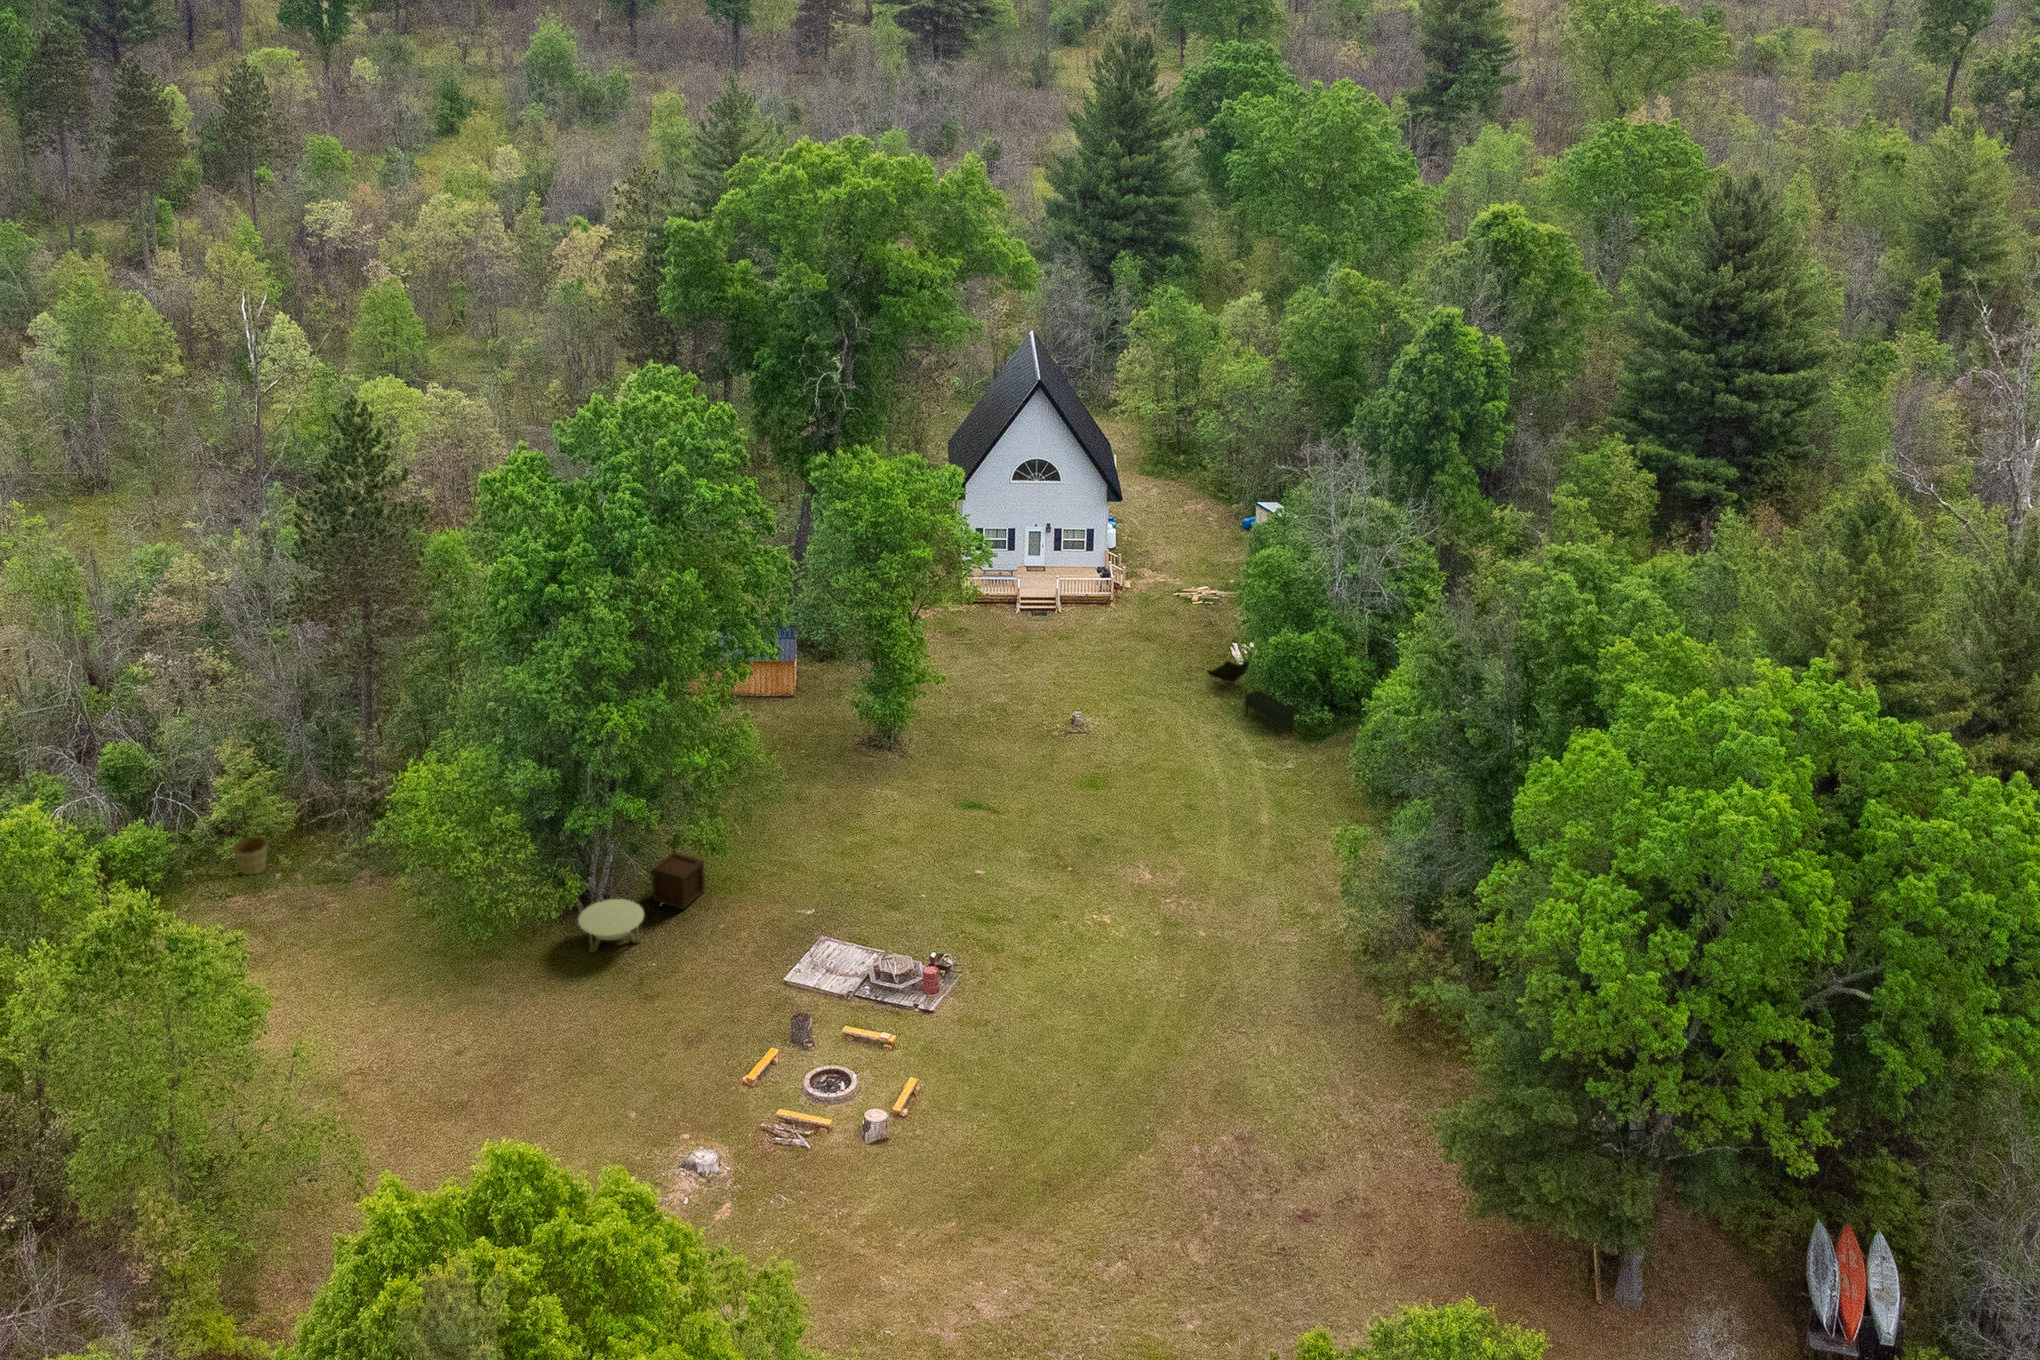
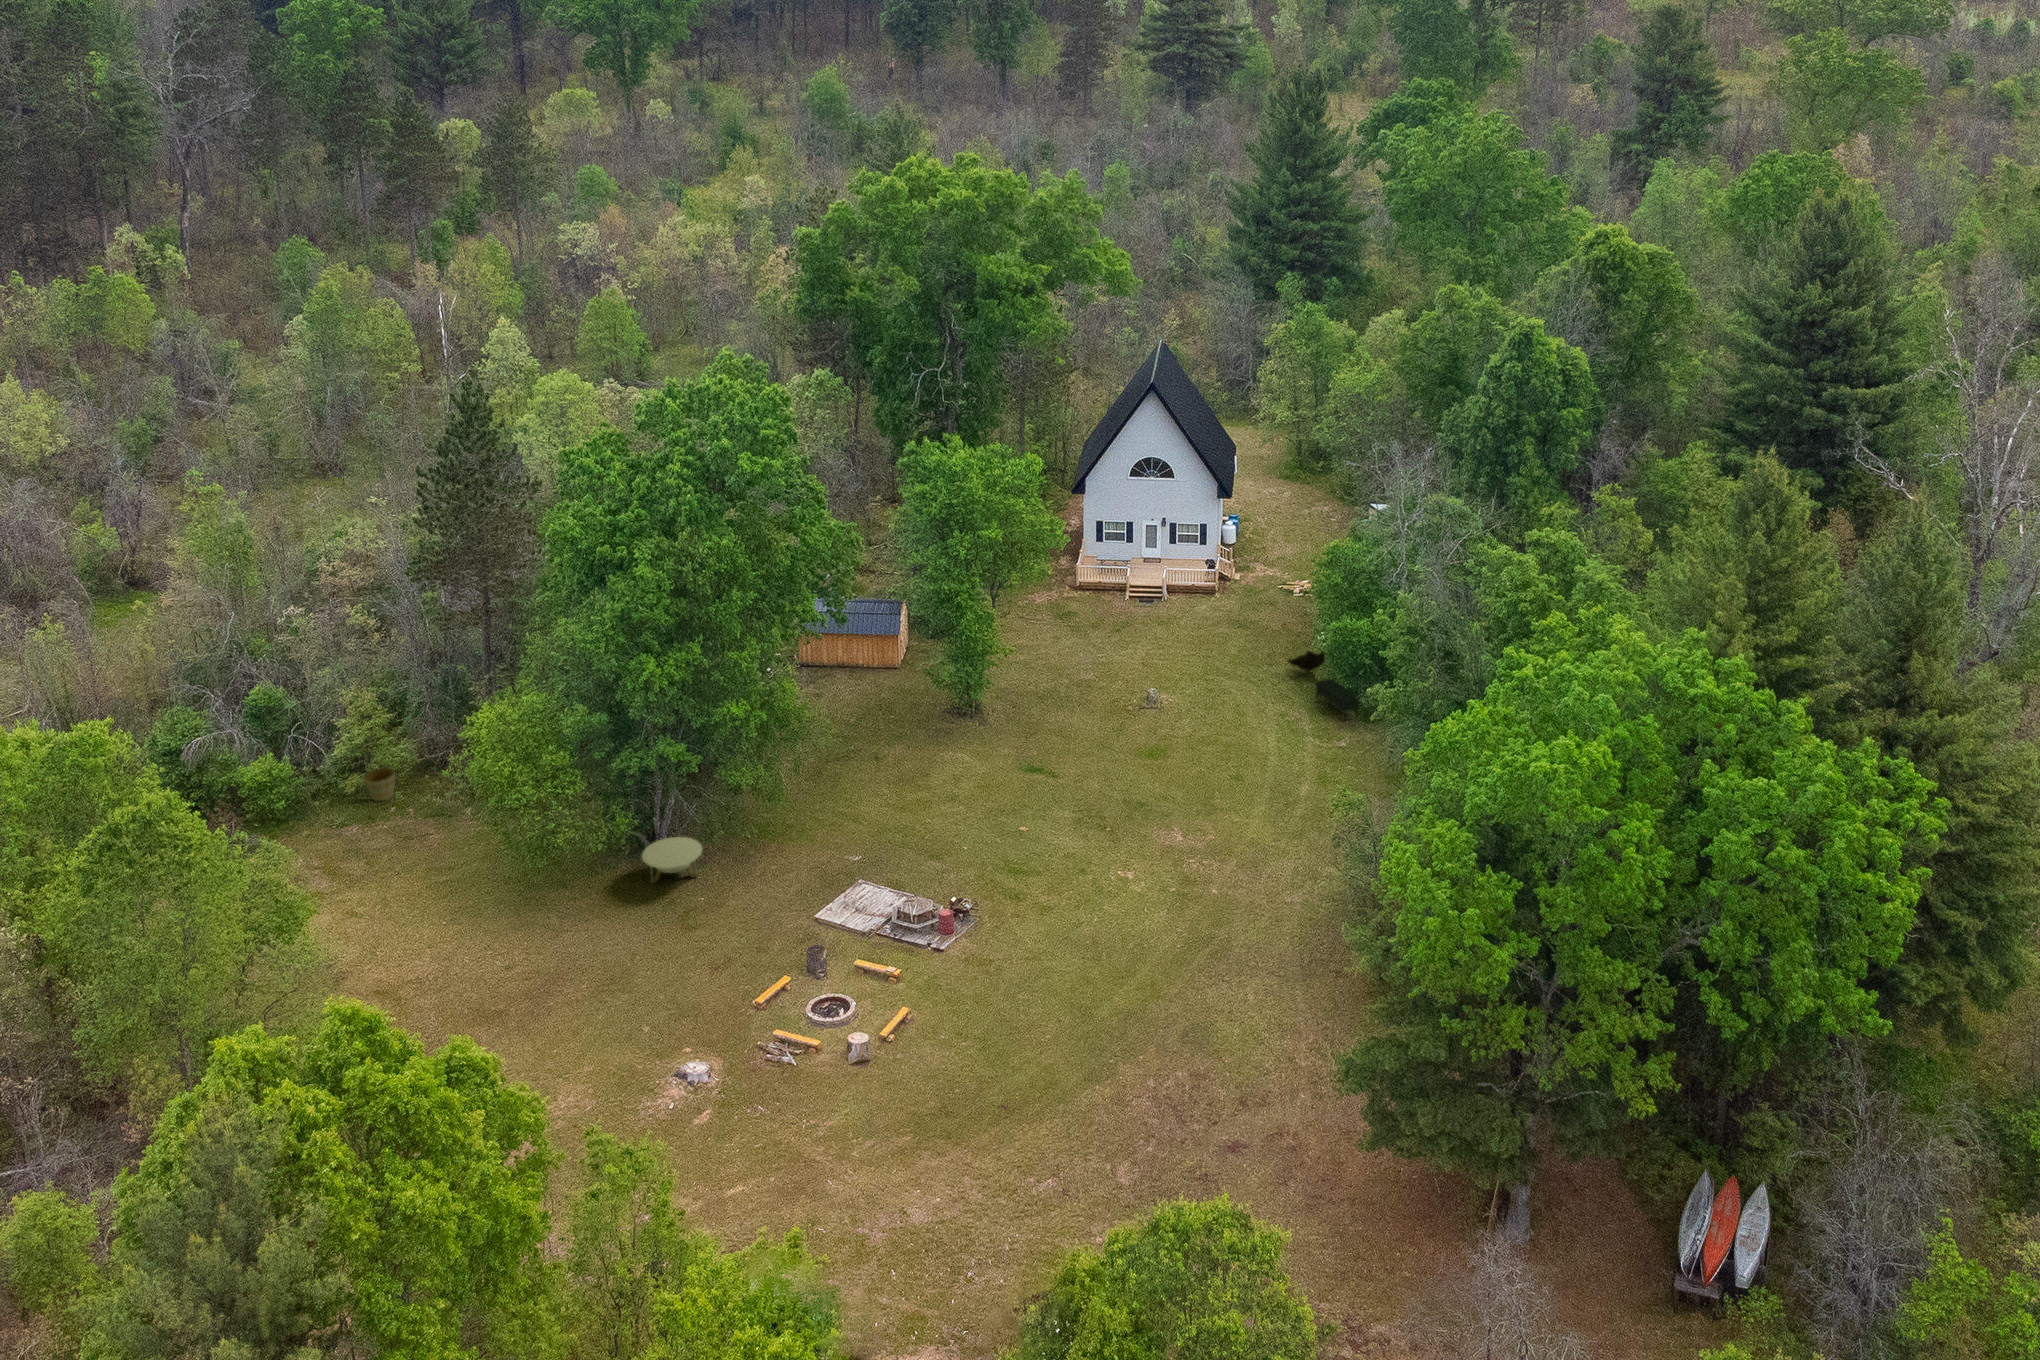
wooden crate: present [652,852,705,909] -> none [717,798,768,850]

